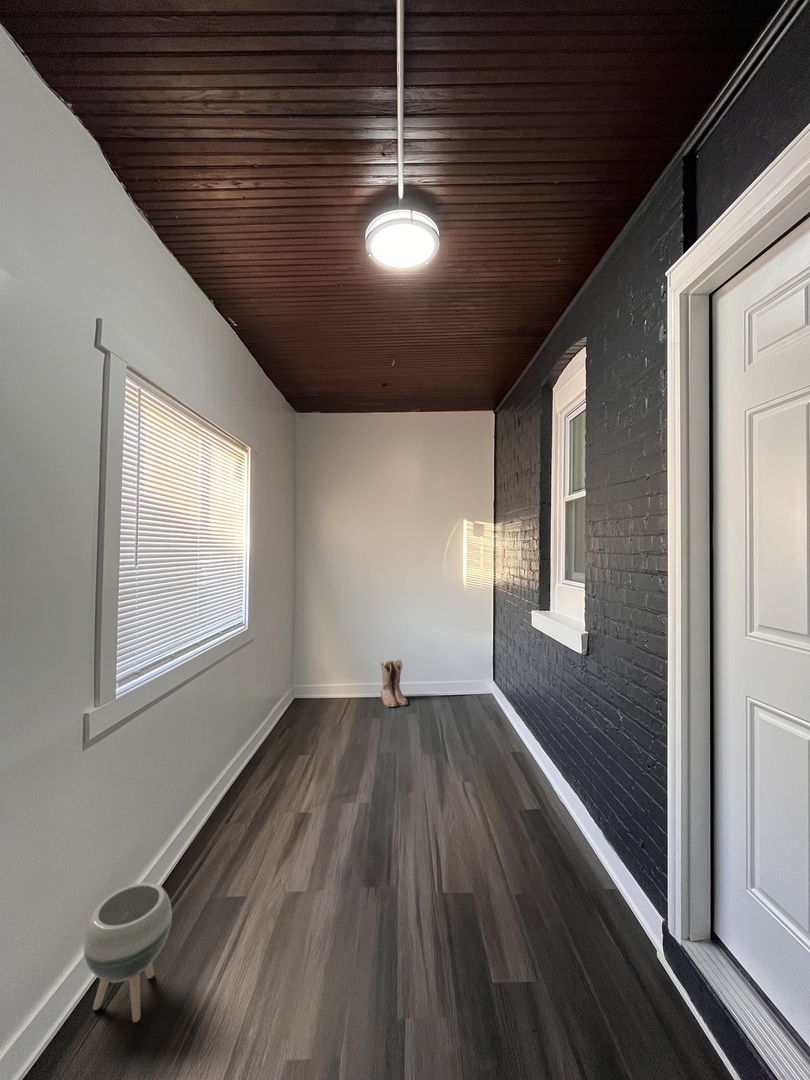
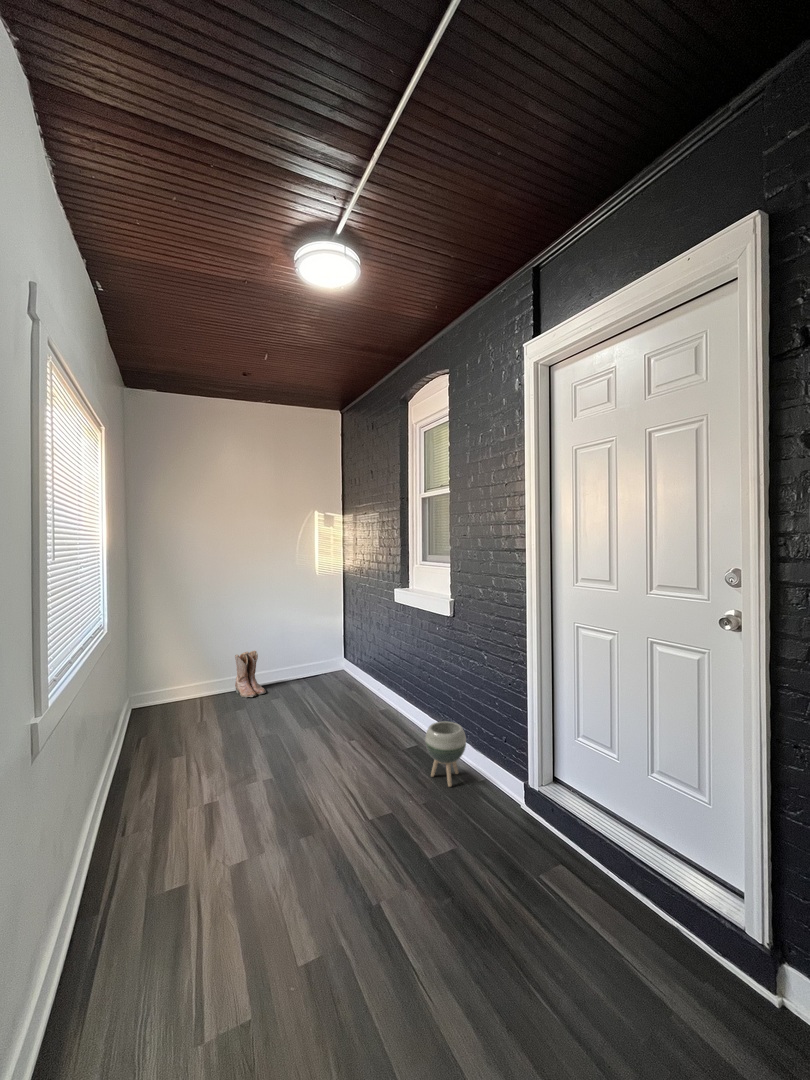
planter: present [84,883,172,1022] -> present [425,721,466,787]

